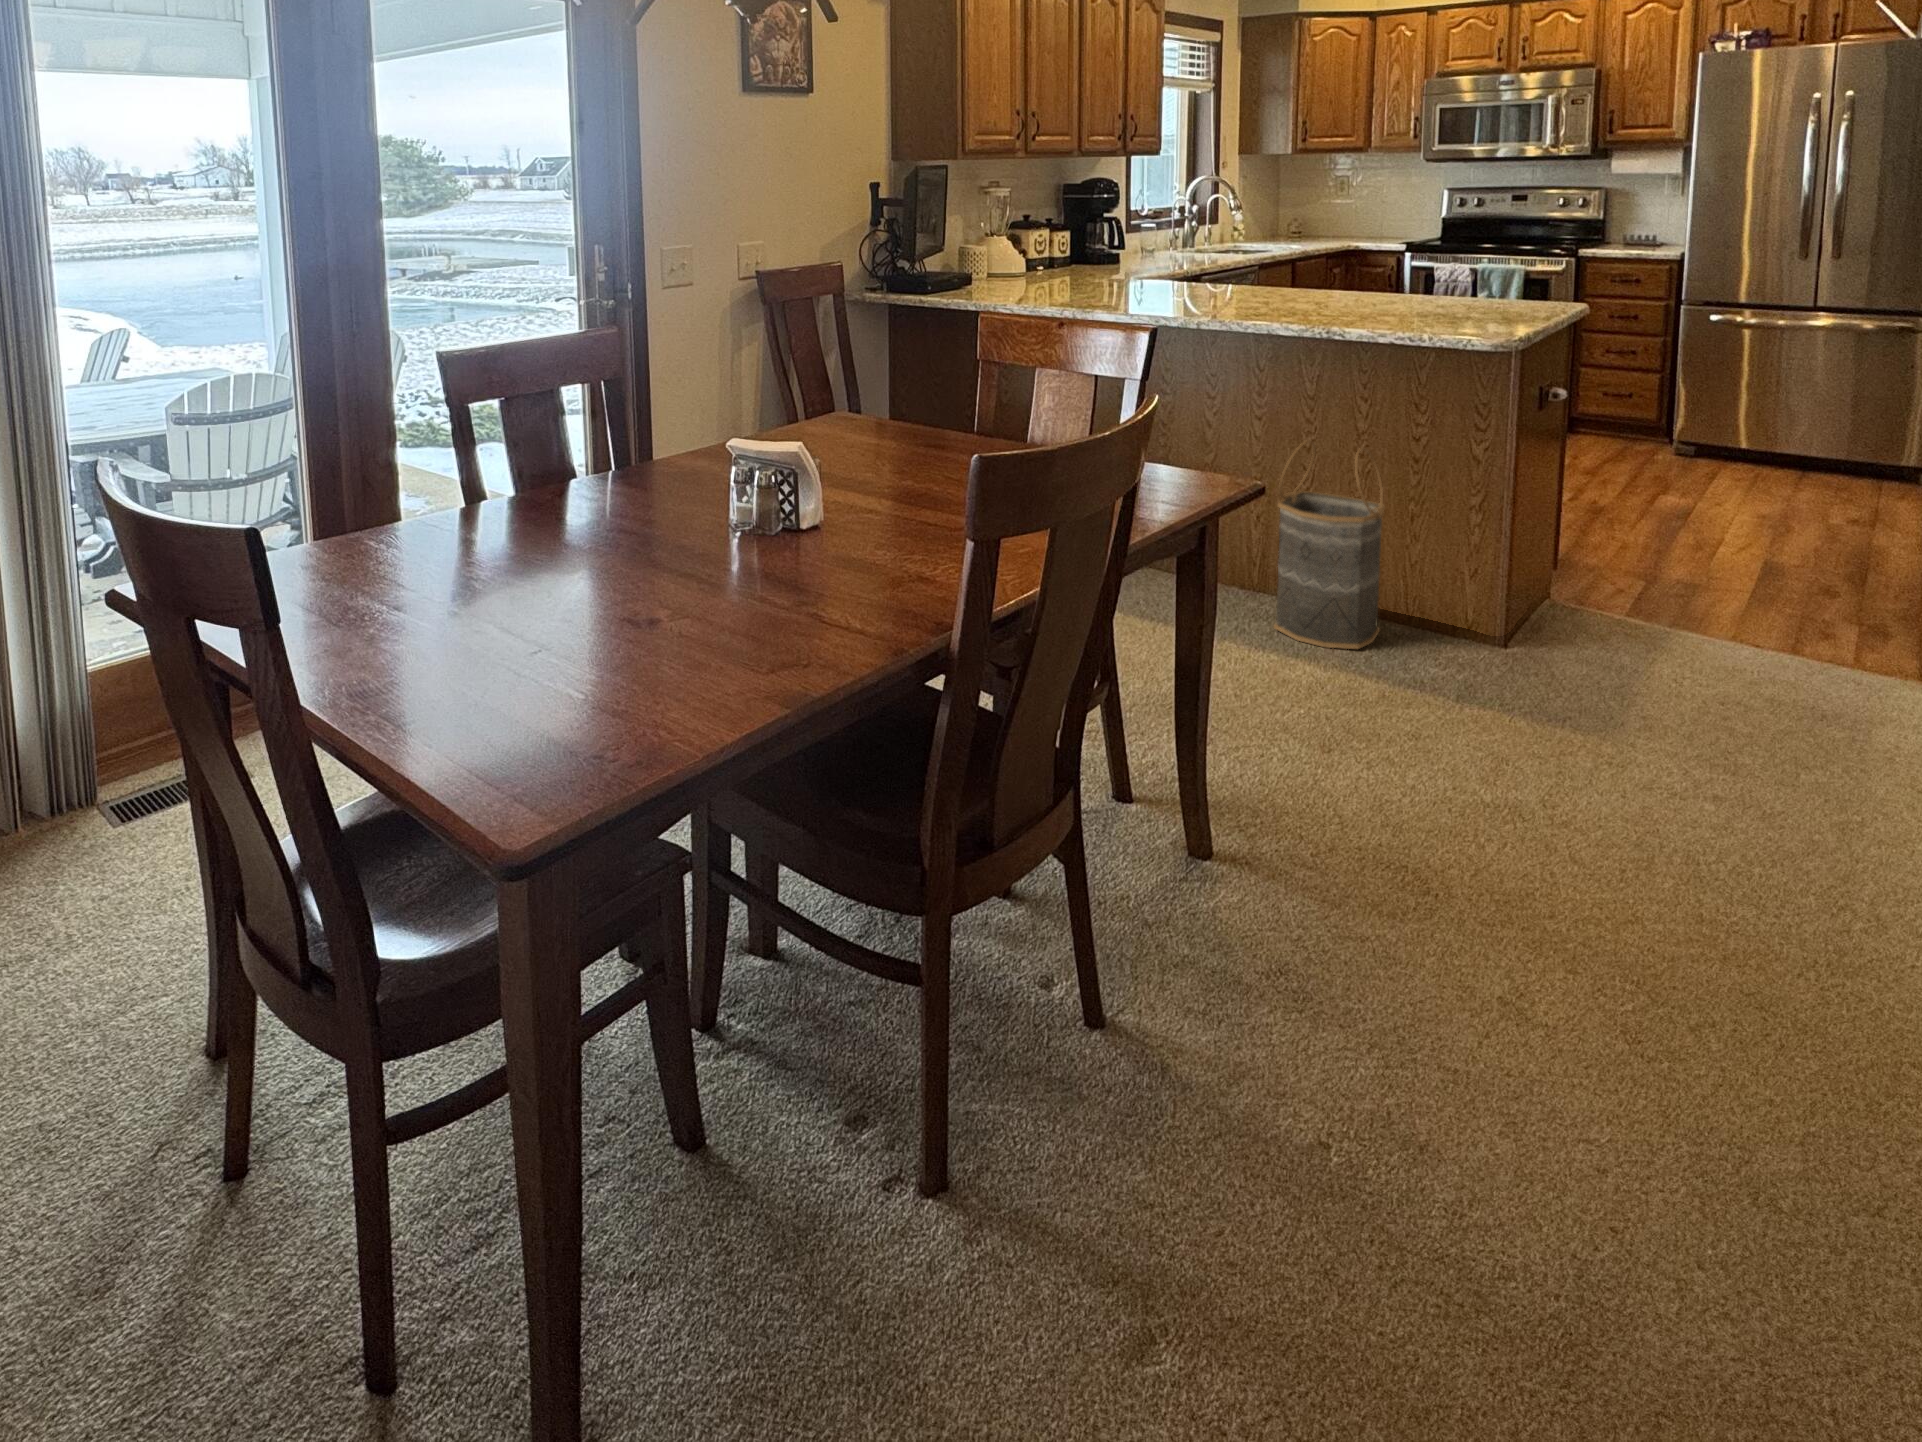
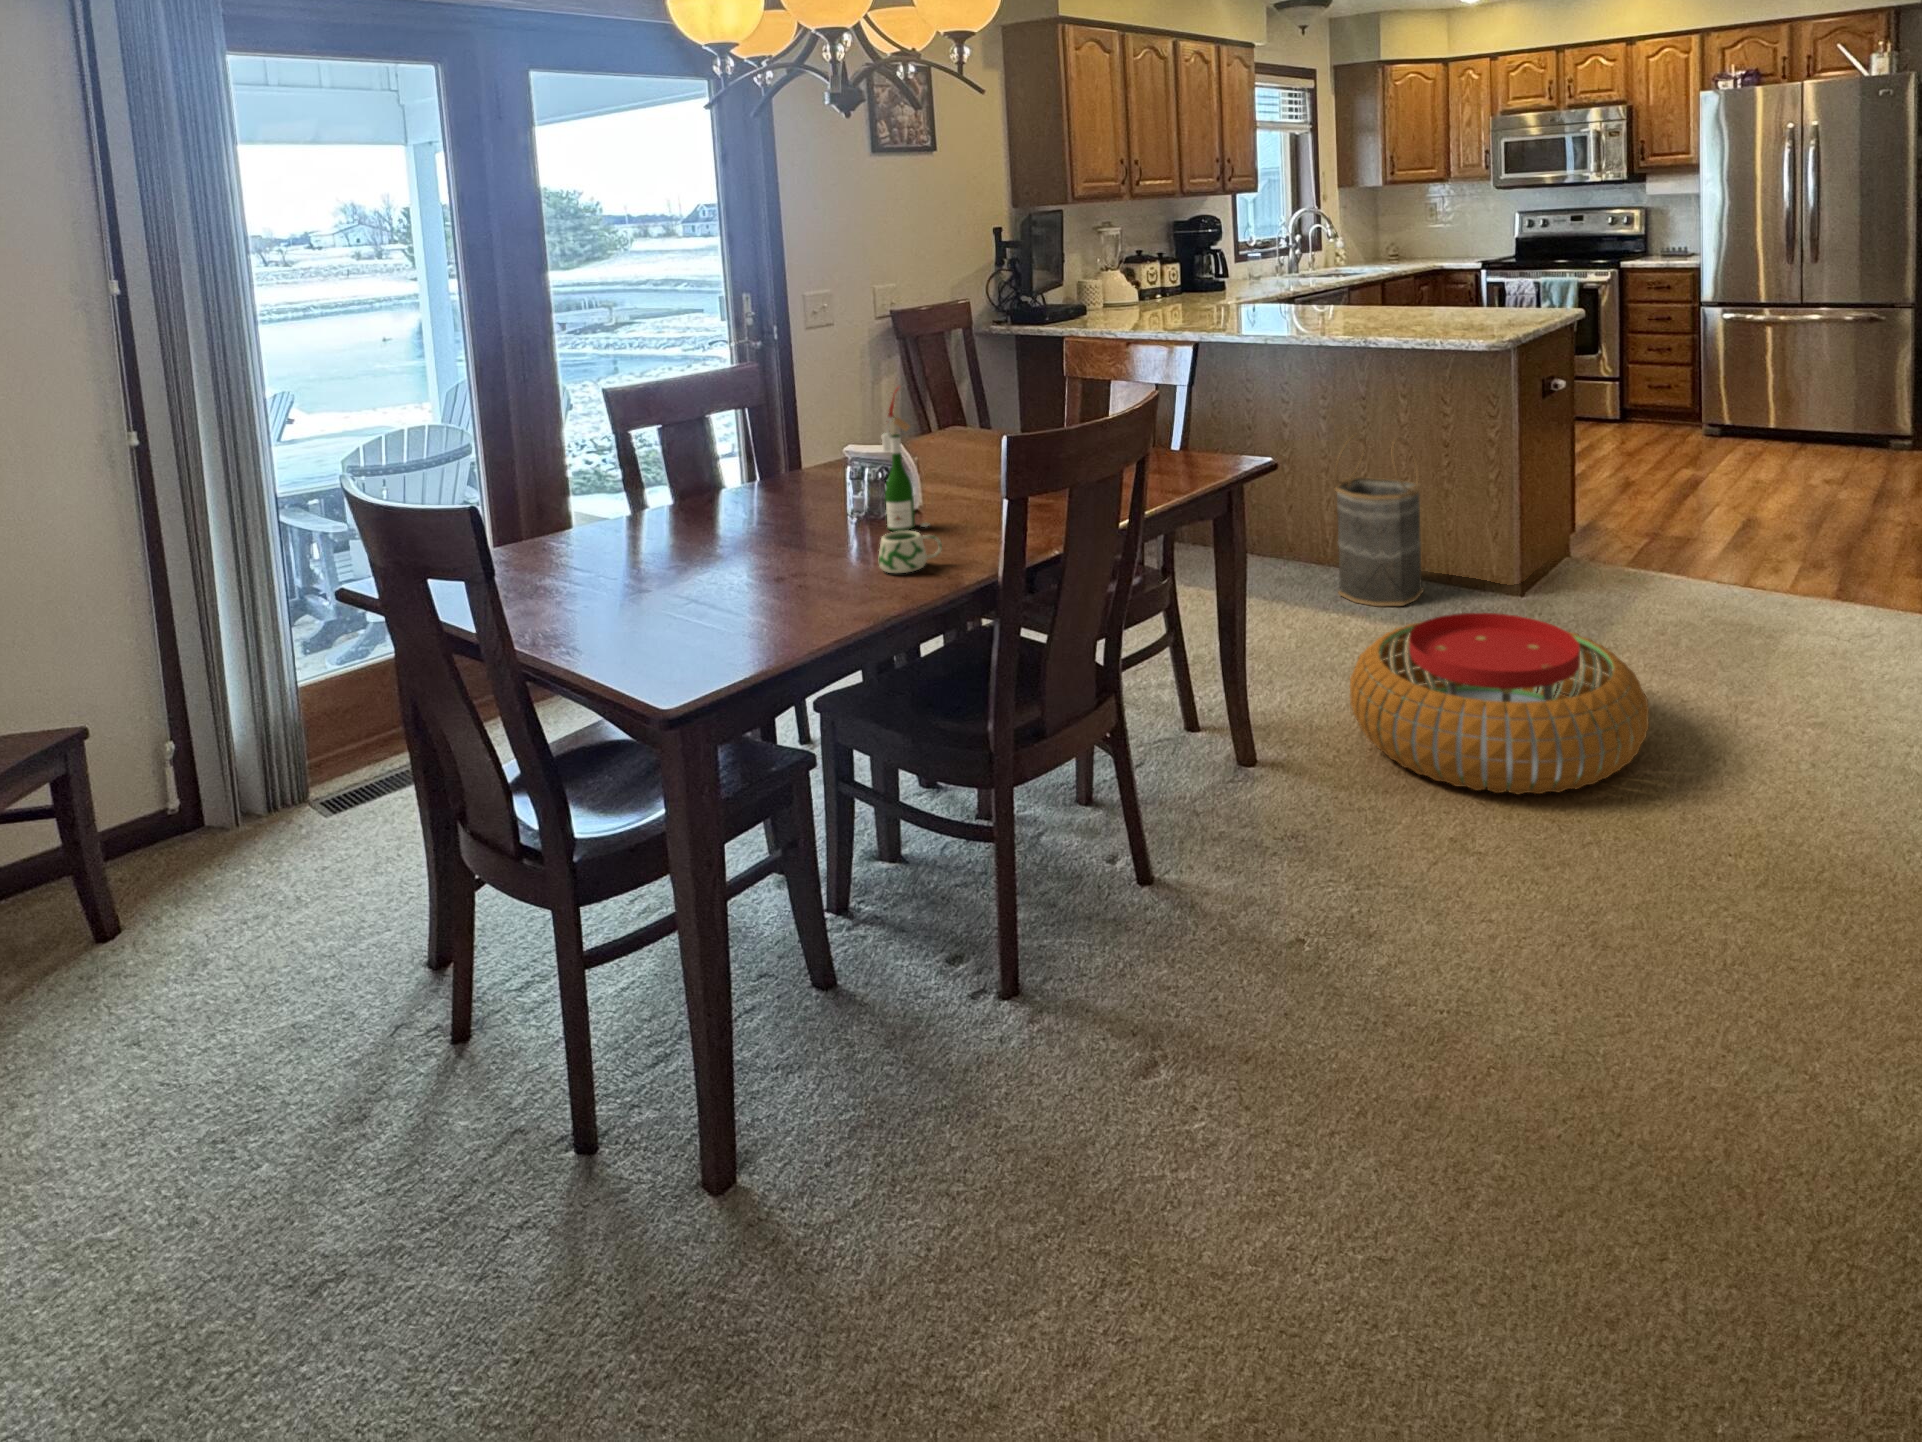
wine bottle: none [778,369,834,553] -> present [882,386,929,531]
mug: none [780,562,862,621] -> present [879,531,942,573]
pouf: none [1328,681,1752,940] -> present [1350,613,1649,794]

